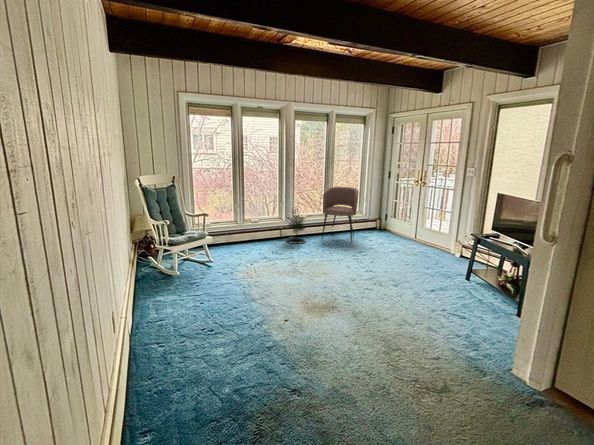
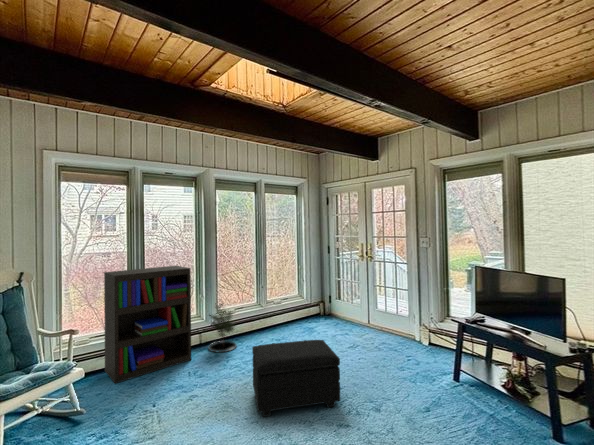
bookshelf: none [218,179,275,252] -> present [104,266,191,383]
armchair: present [322,187,359,242] -> none [255,268,299,339]
footstool: none [314,236,373,279] -> present [252,340,340,417]

